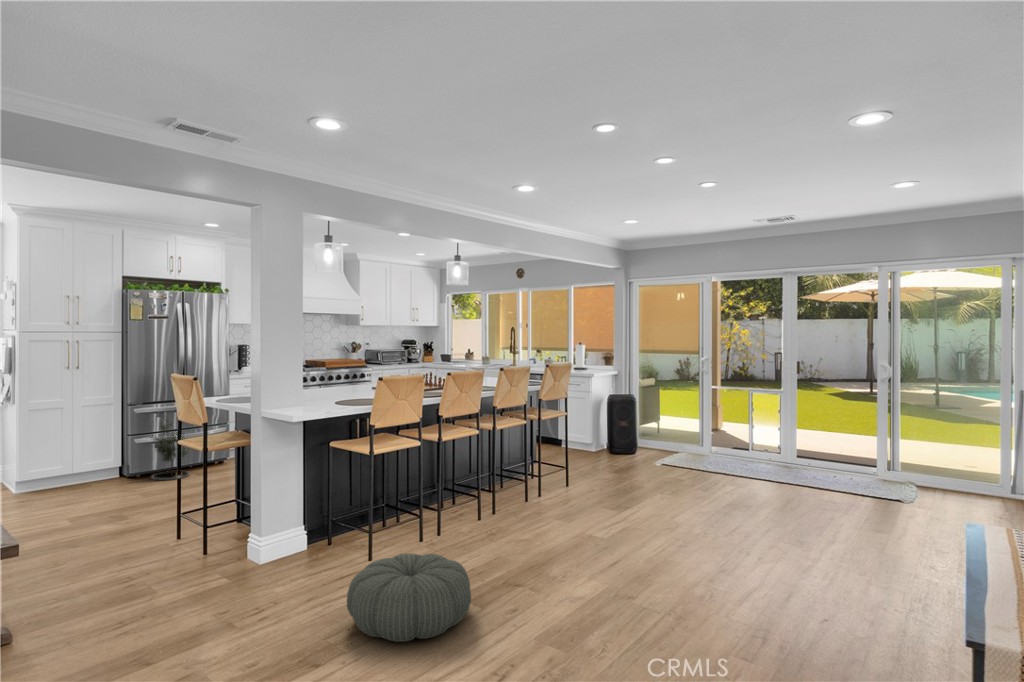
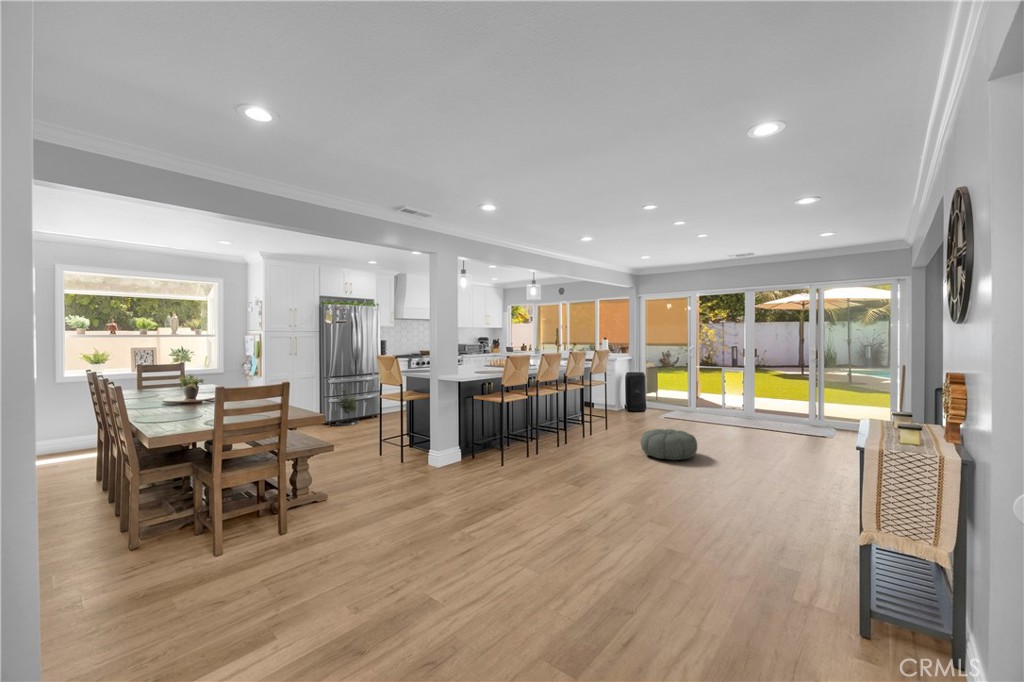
pouf: present [347,554,471,642] -> present [641,429,697,460]

